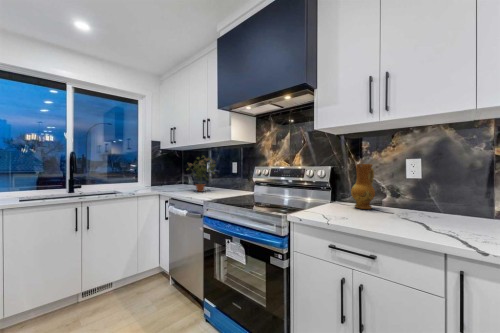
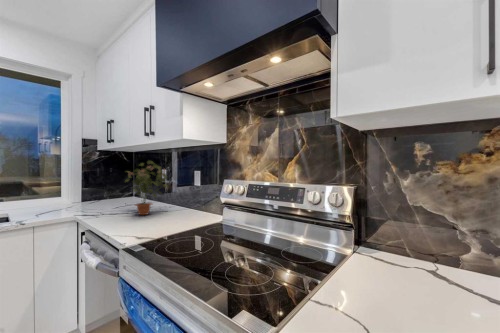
ceramic jug: present [351,164,375,209] -> none [404,187,461,283]

